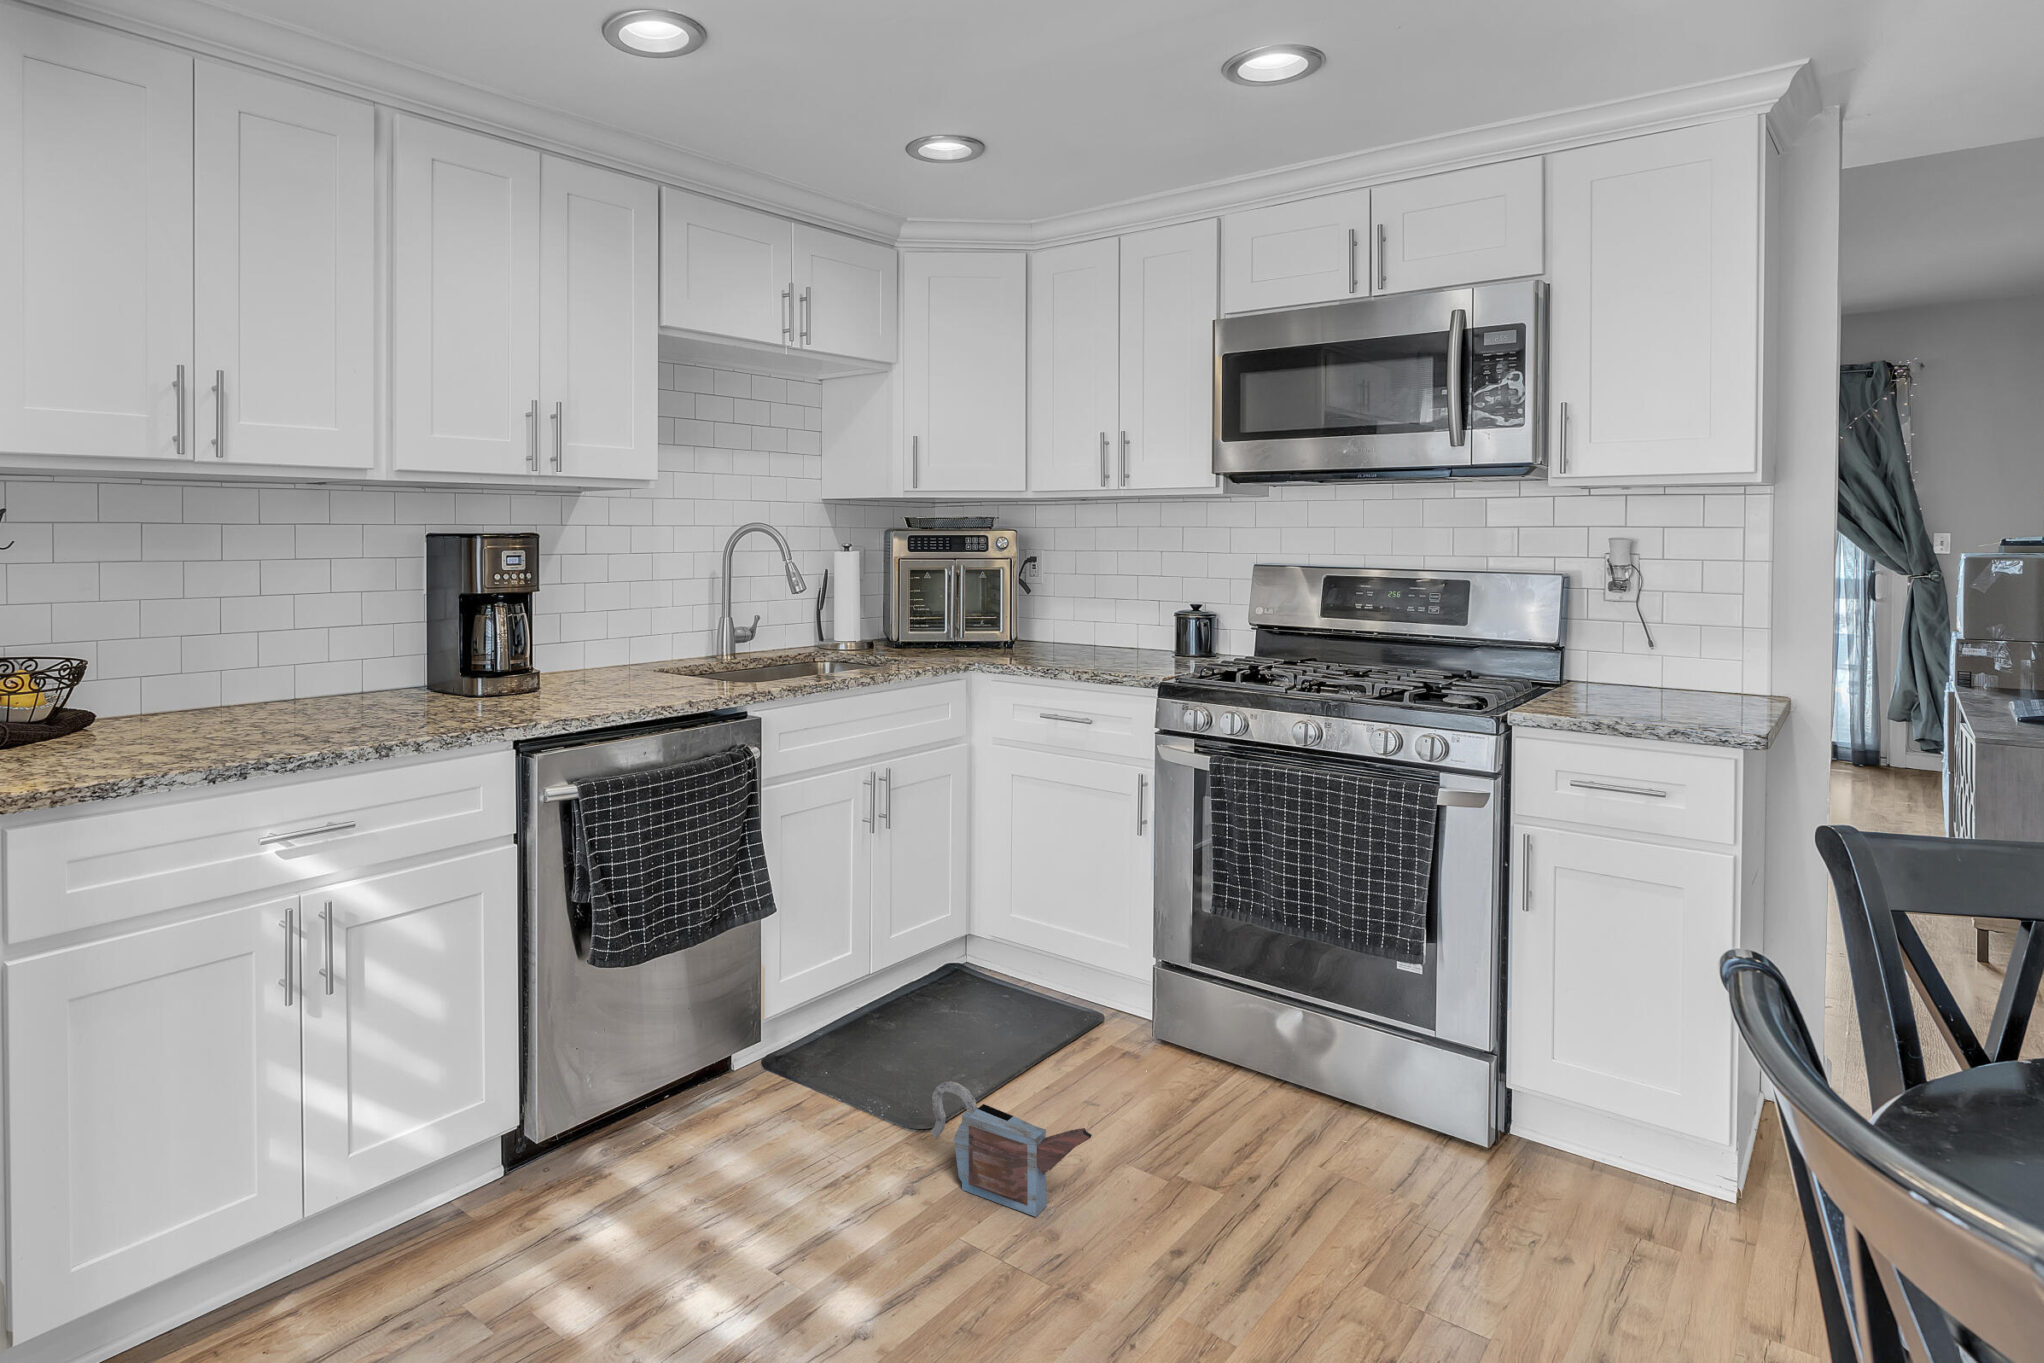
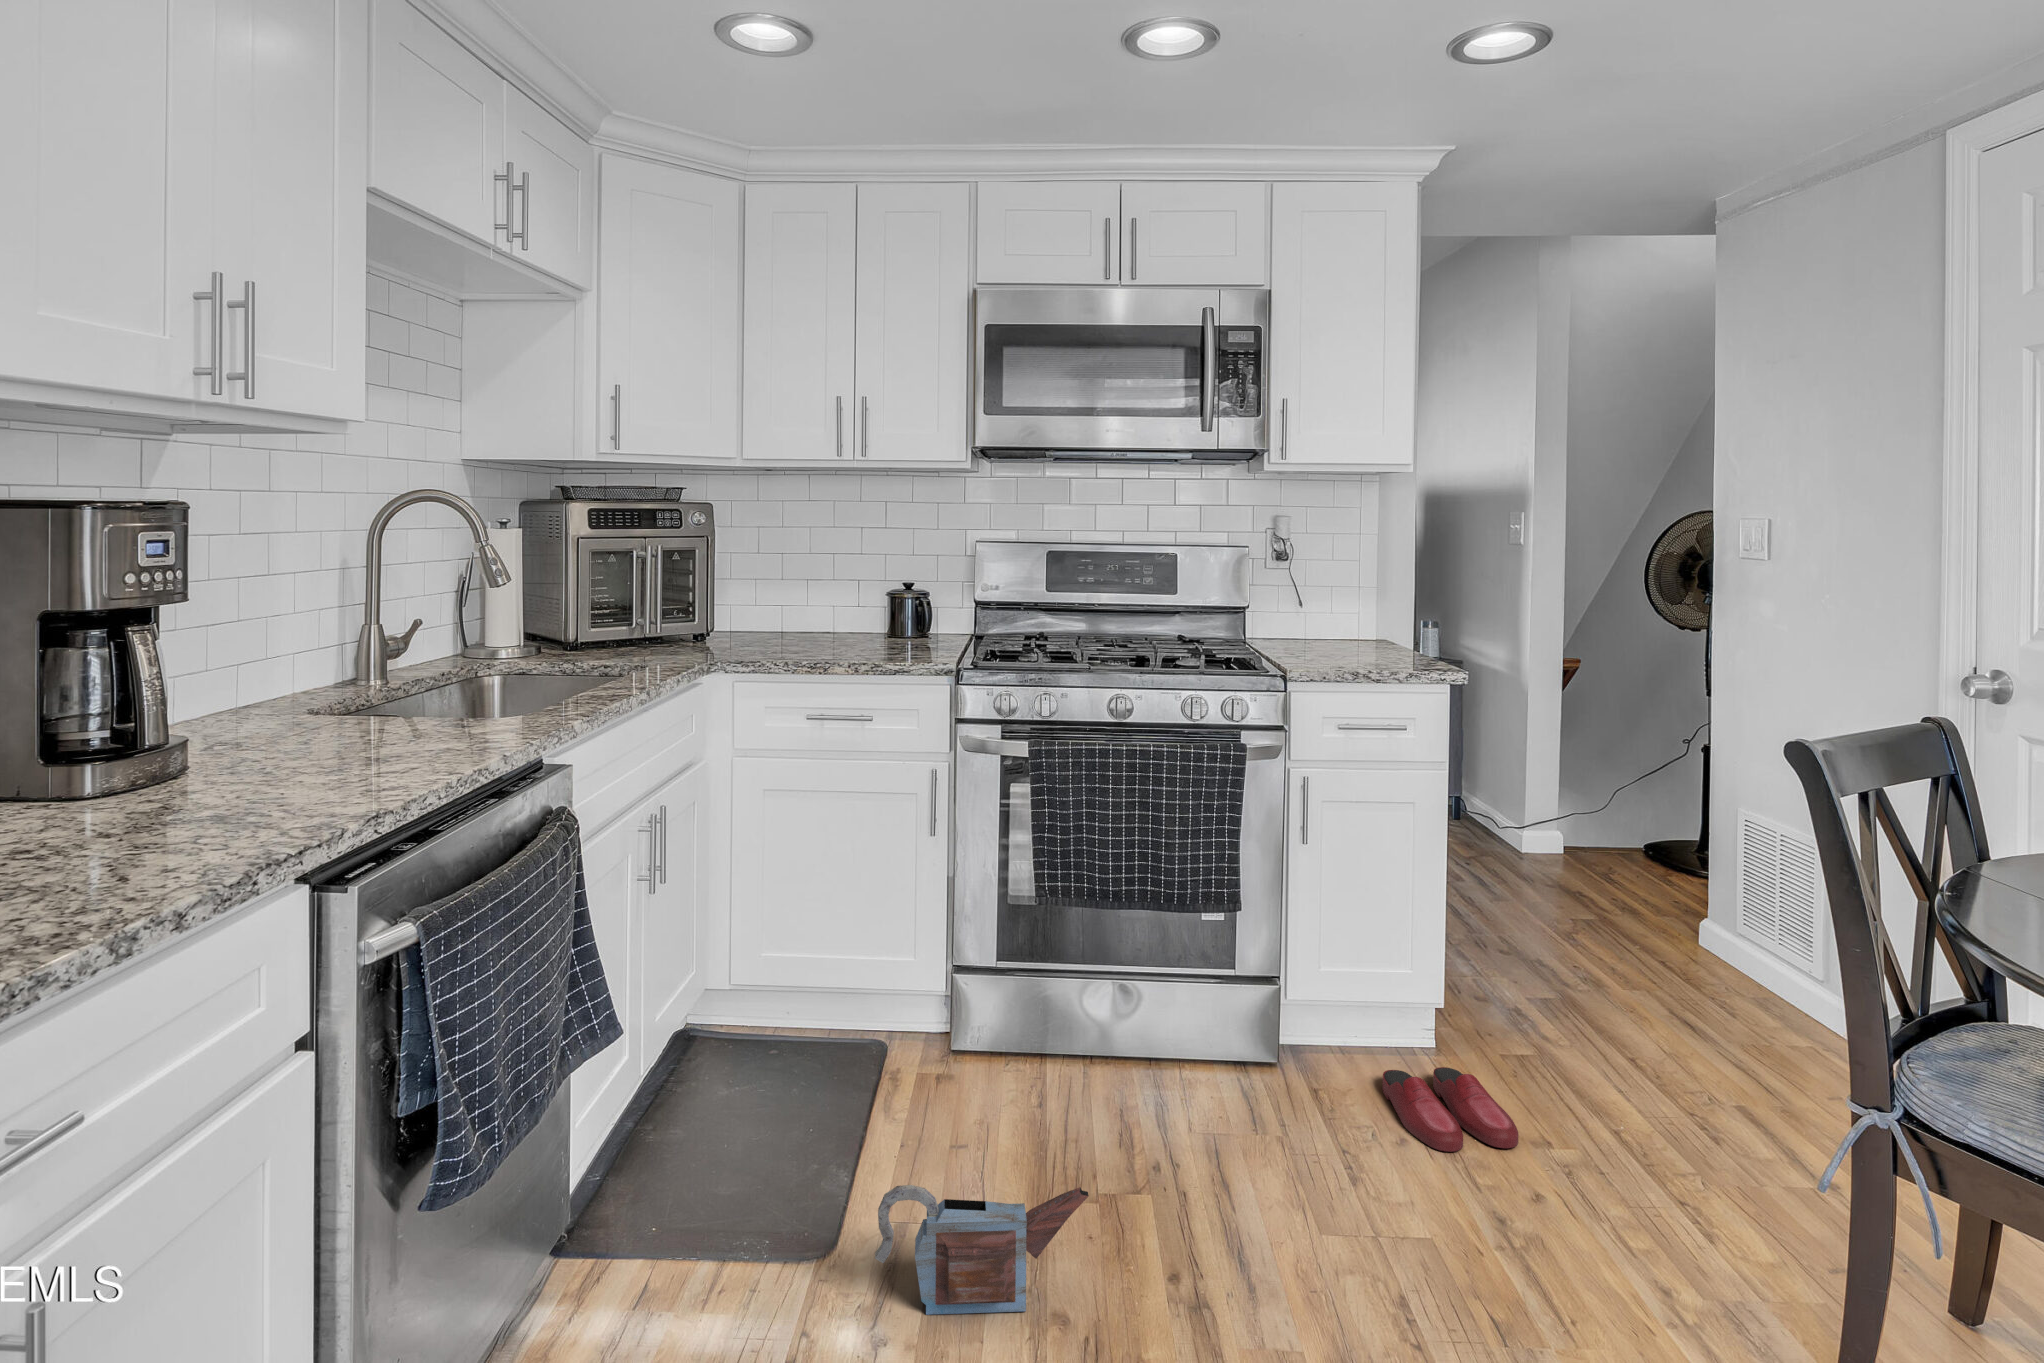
slippers: none [1584,1190,1738,1309] -> present [1383,1067,1519,1152]

